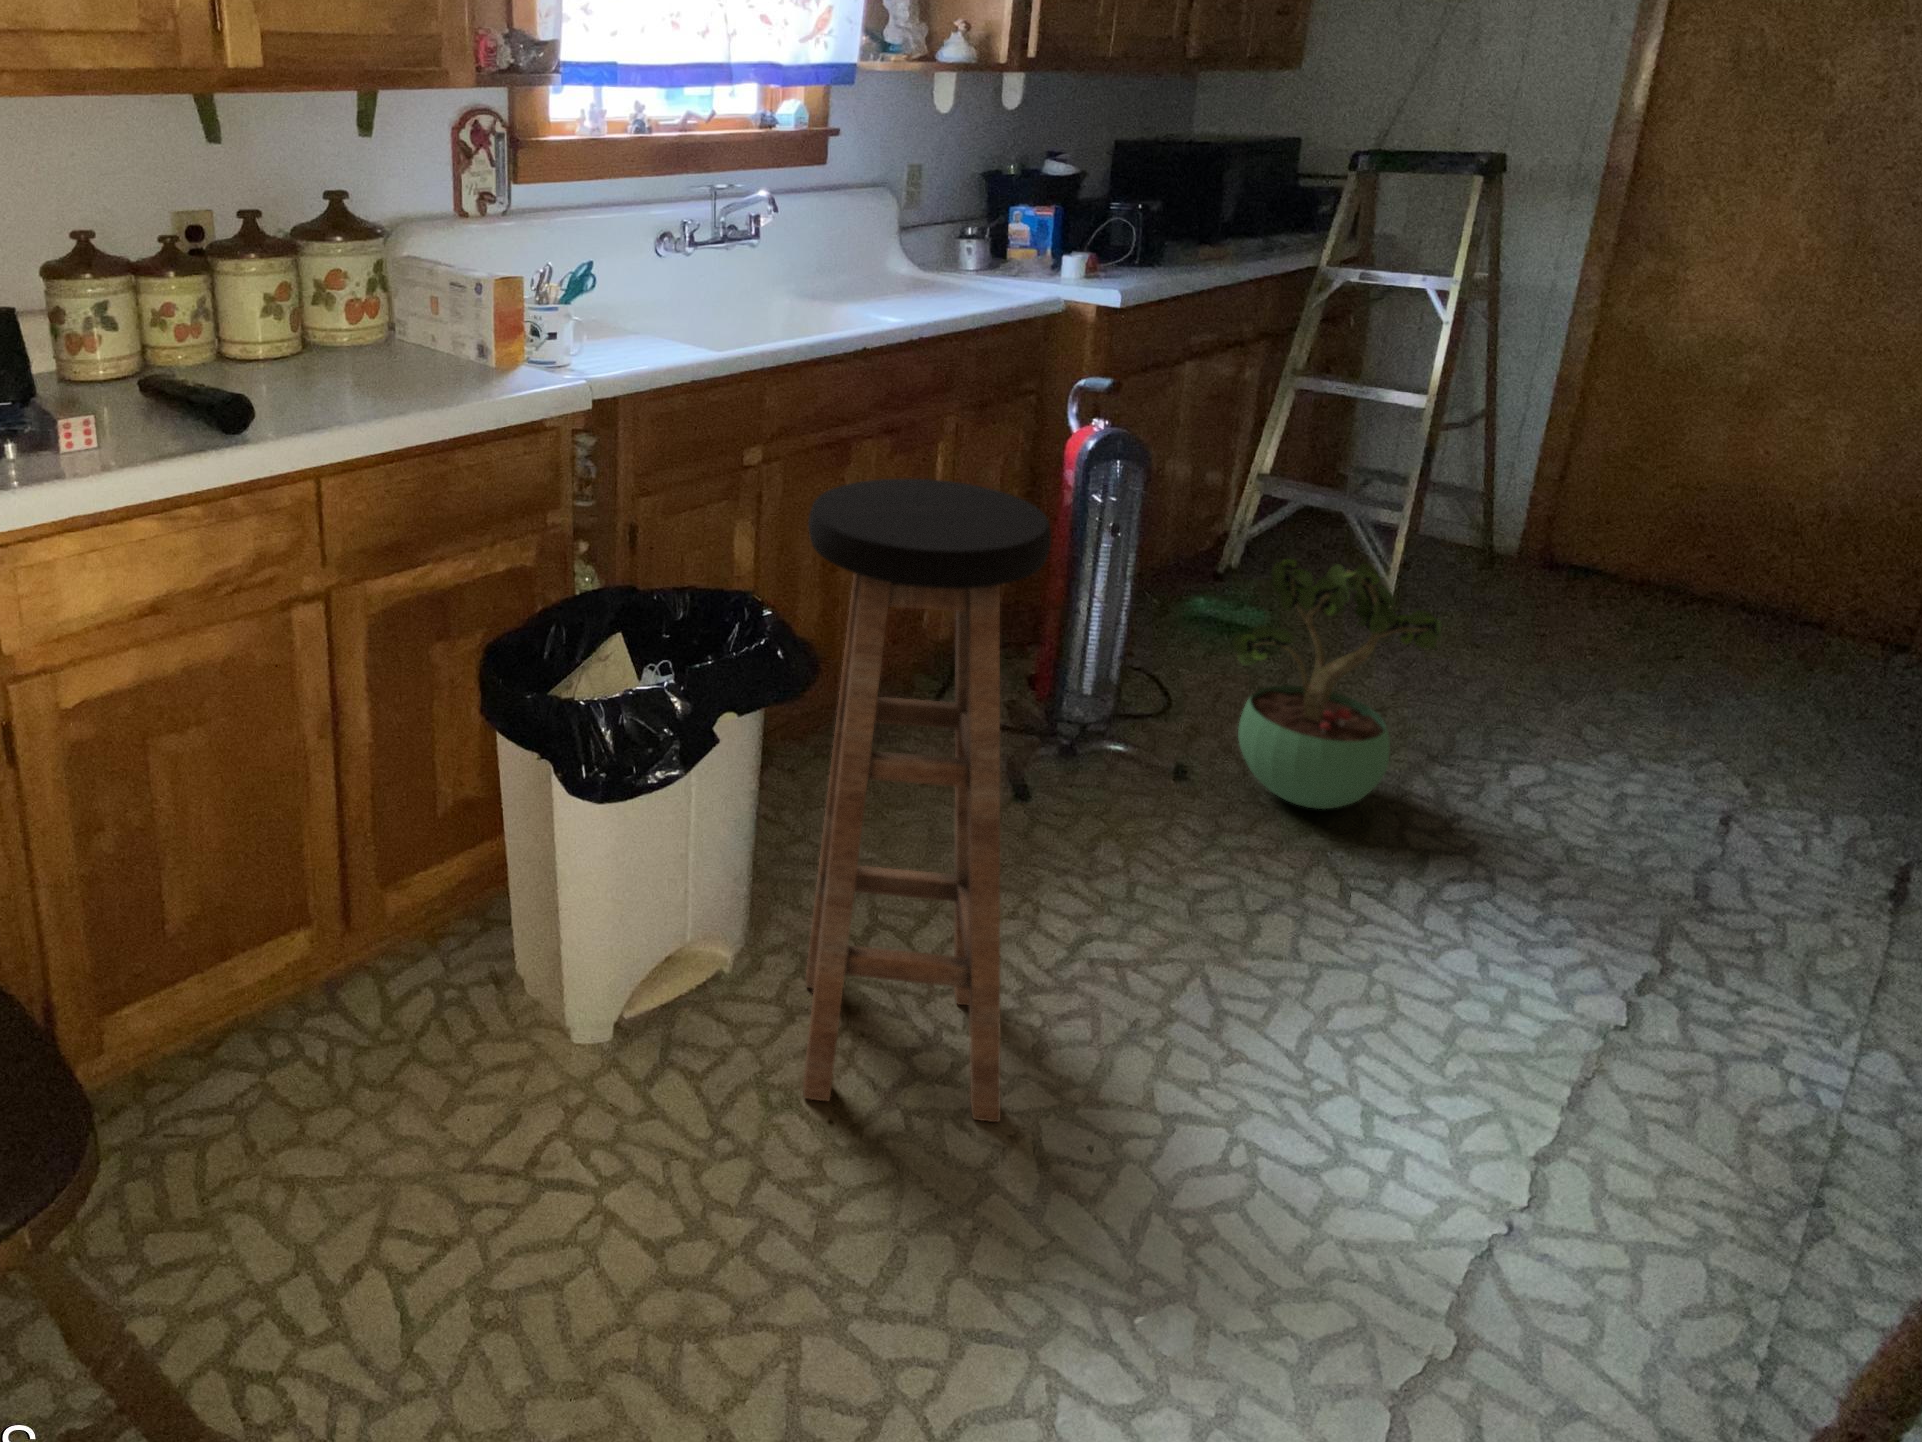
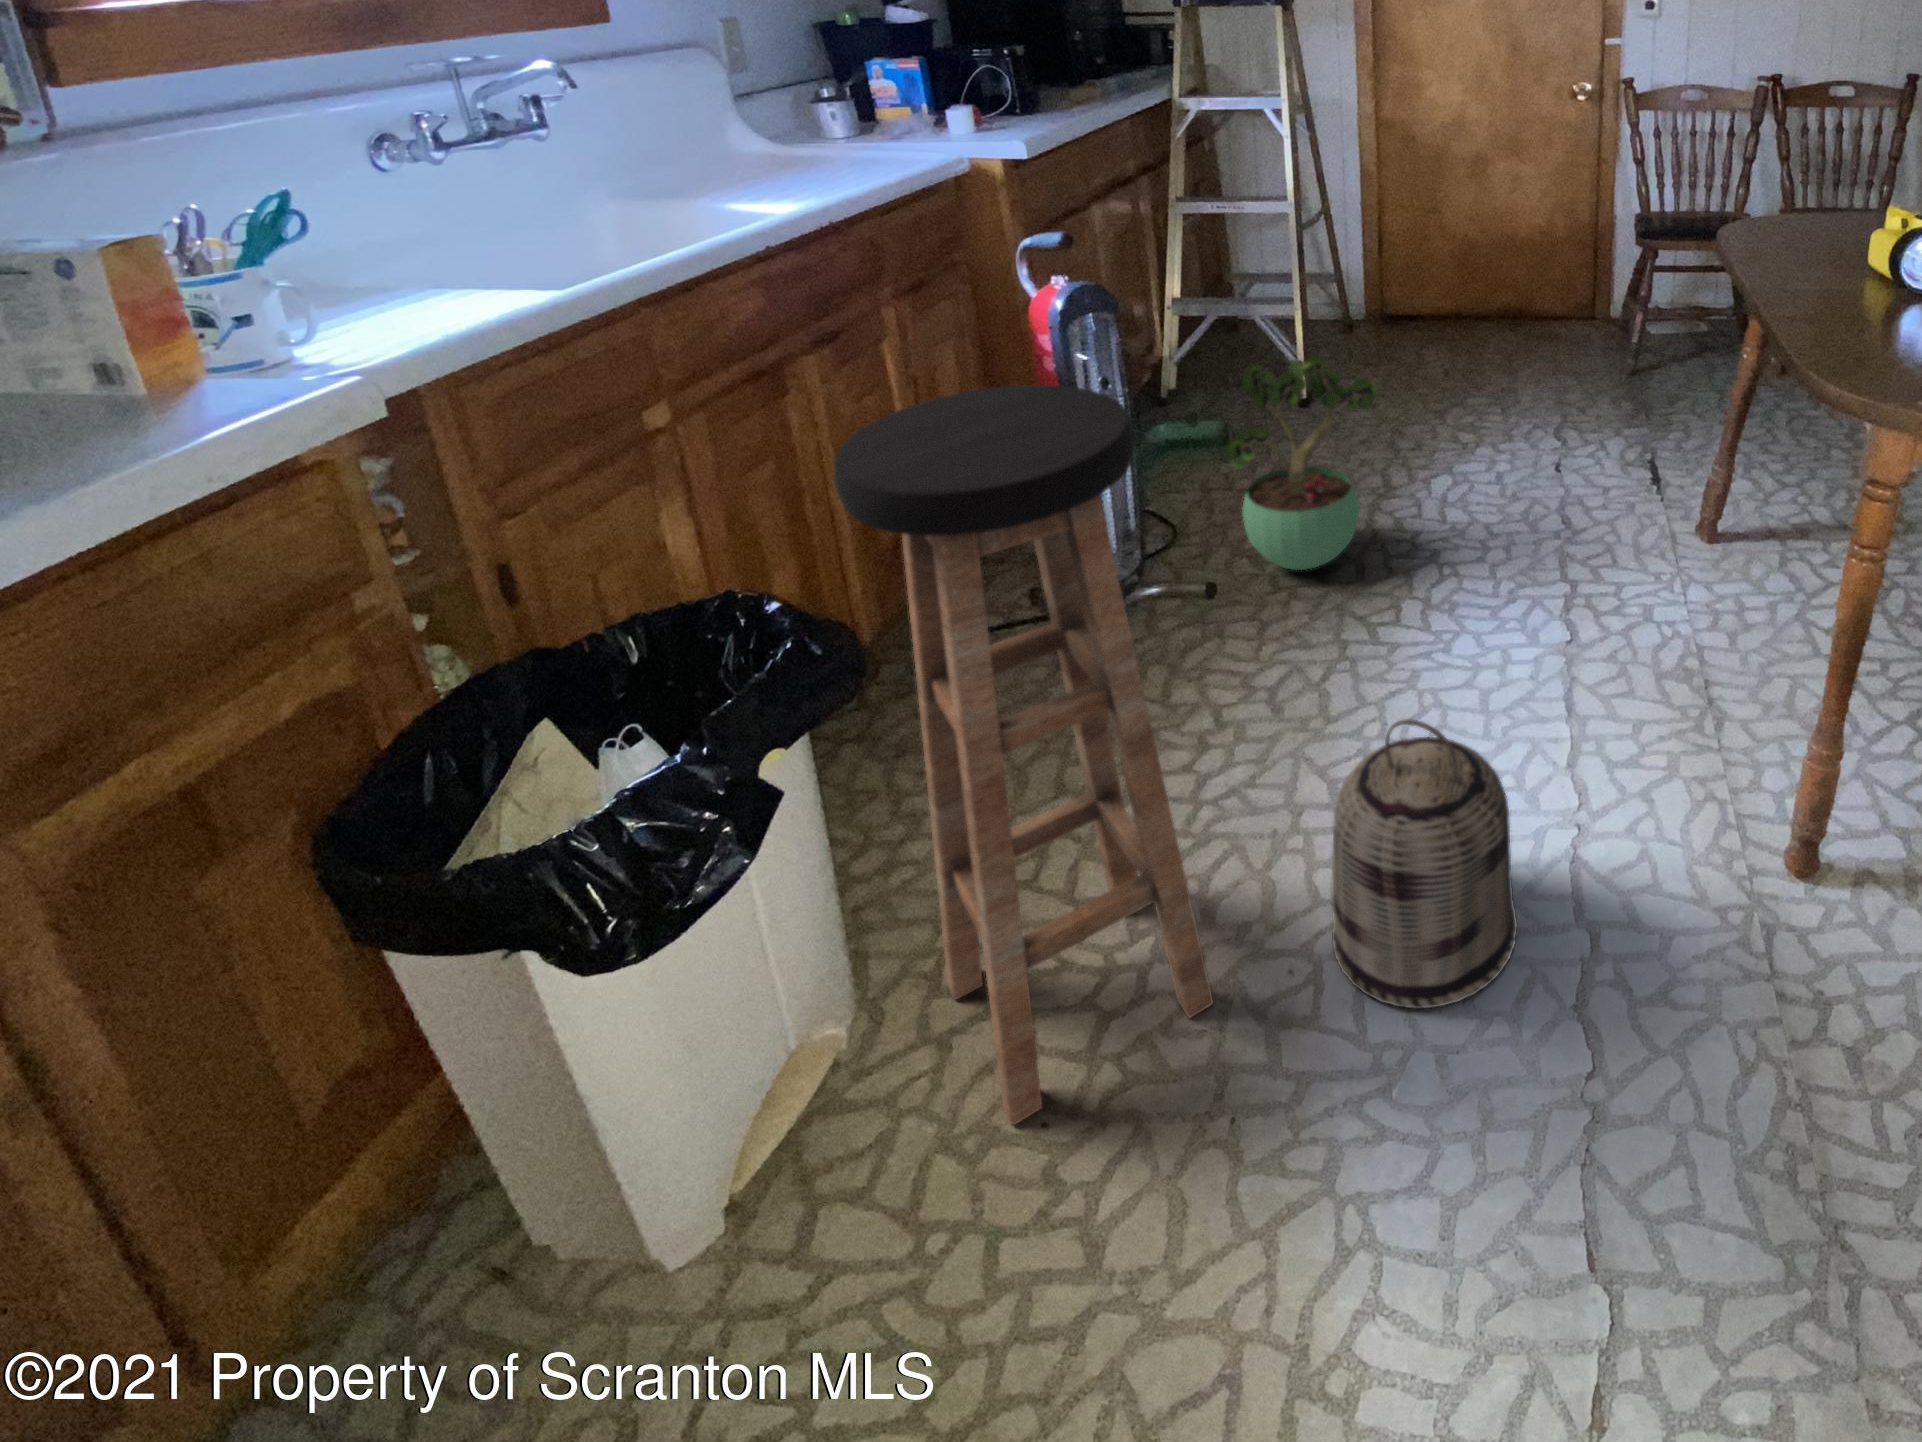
basket: none [1134,948,1383,1298] -> present [1331,719,1517,1009]

